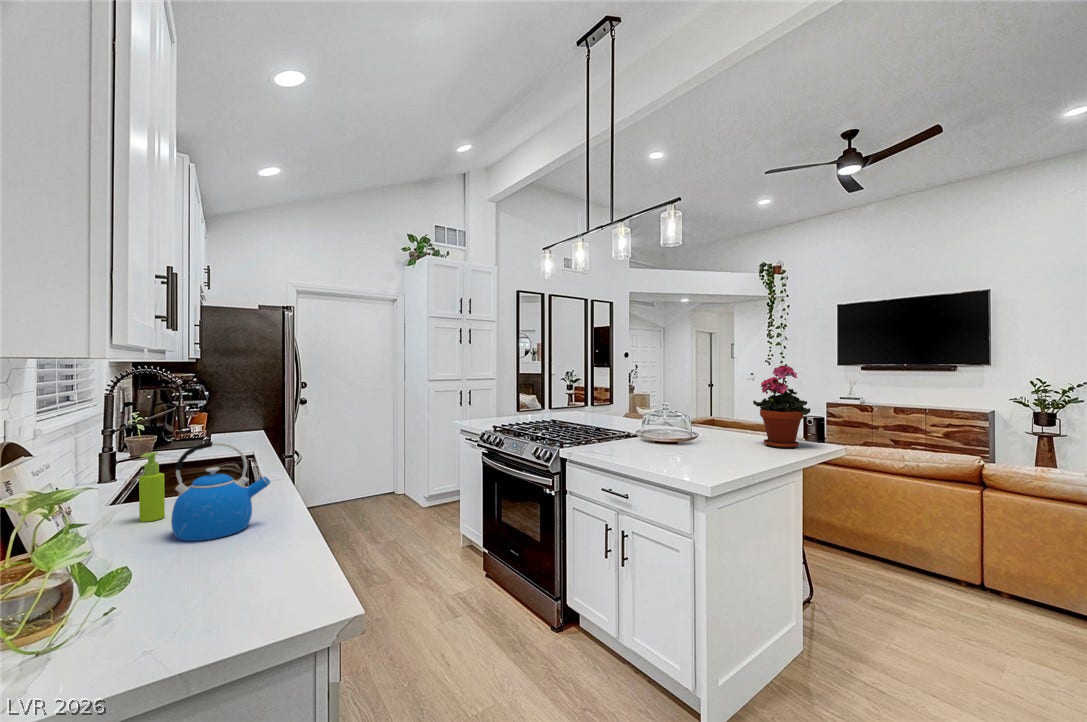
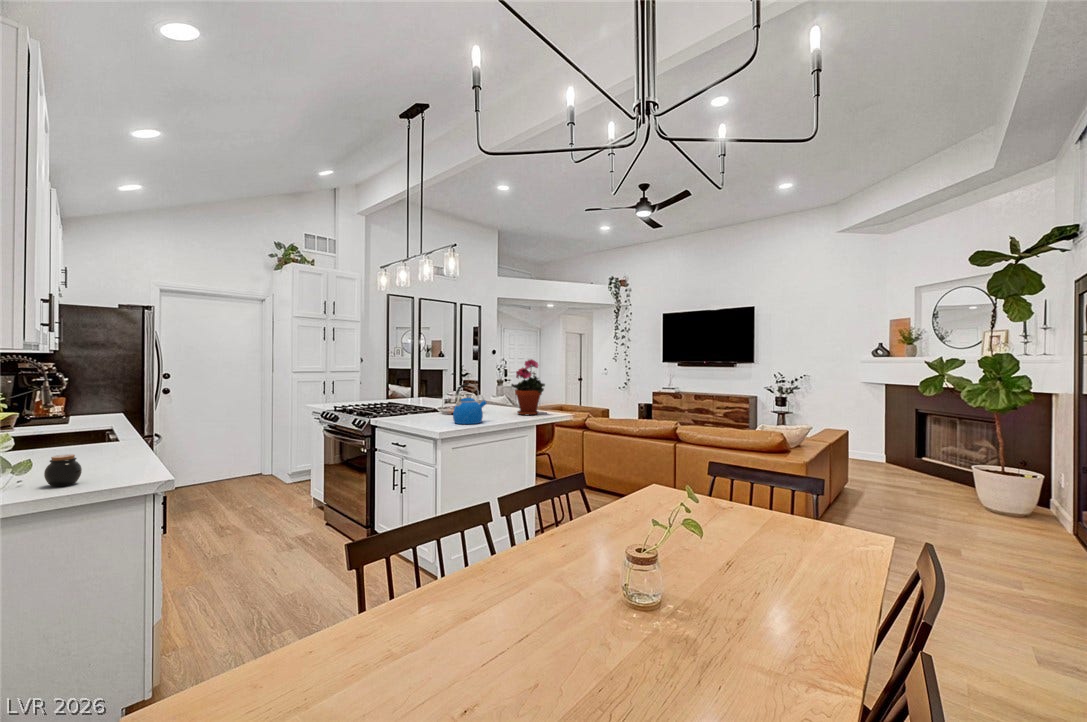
kettle: present [171,441,270,541] -> present [453,383,487,424]
soap dispenser: present [139,452,165,522] -> none [39,411,57,456]
jar: none [105,573,178,651] -> present [44,454,82,487]

